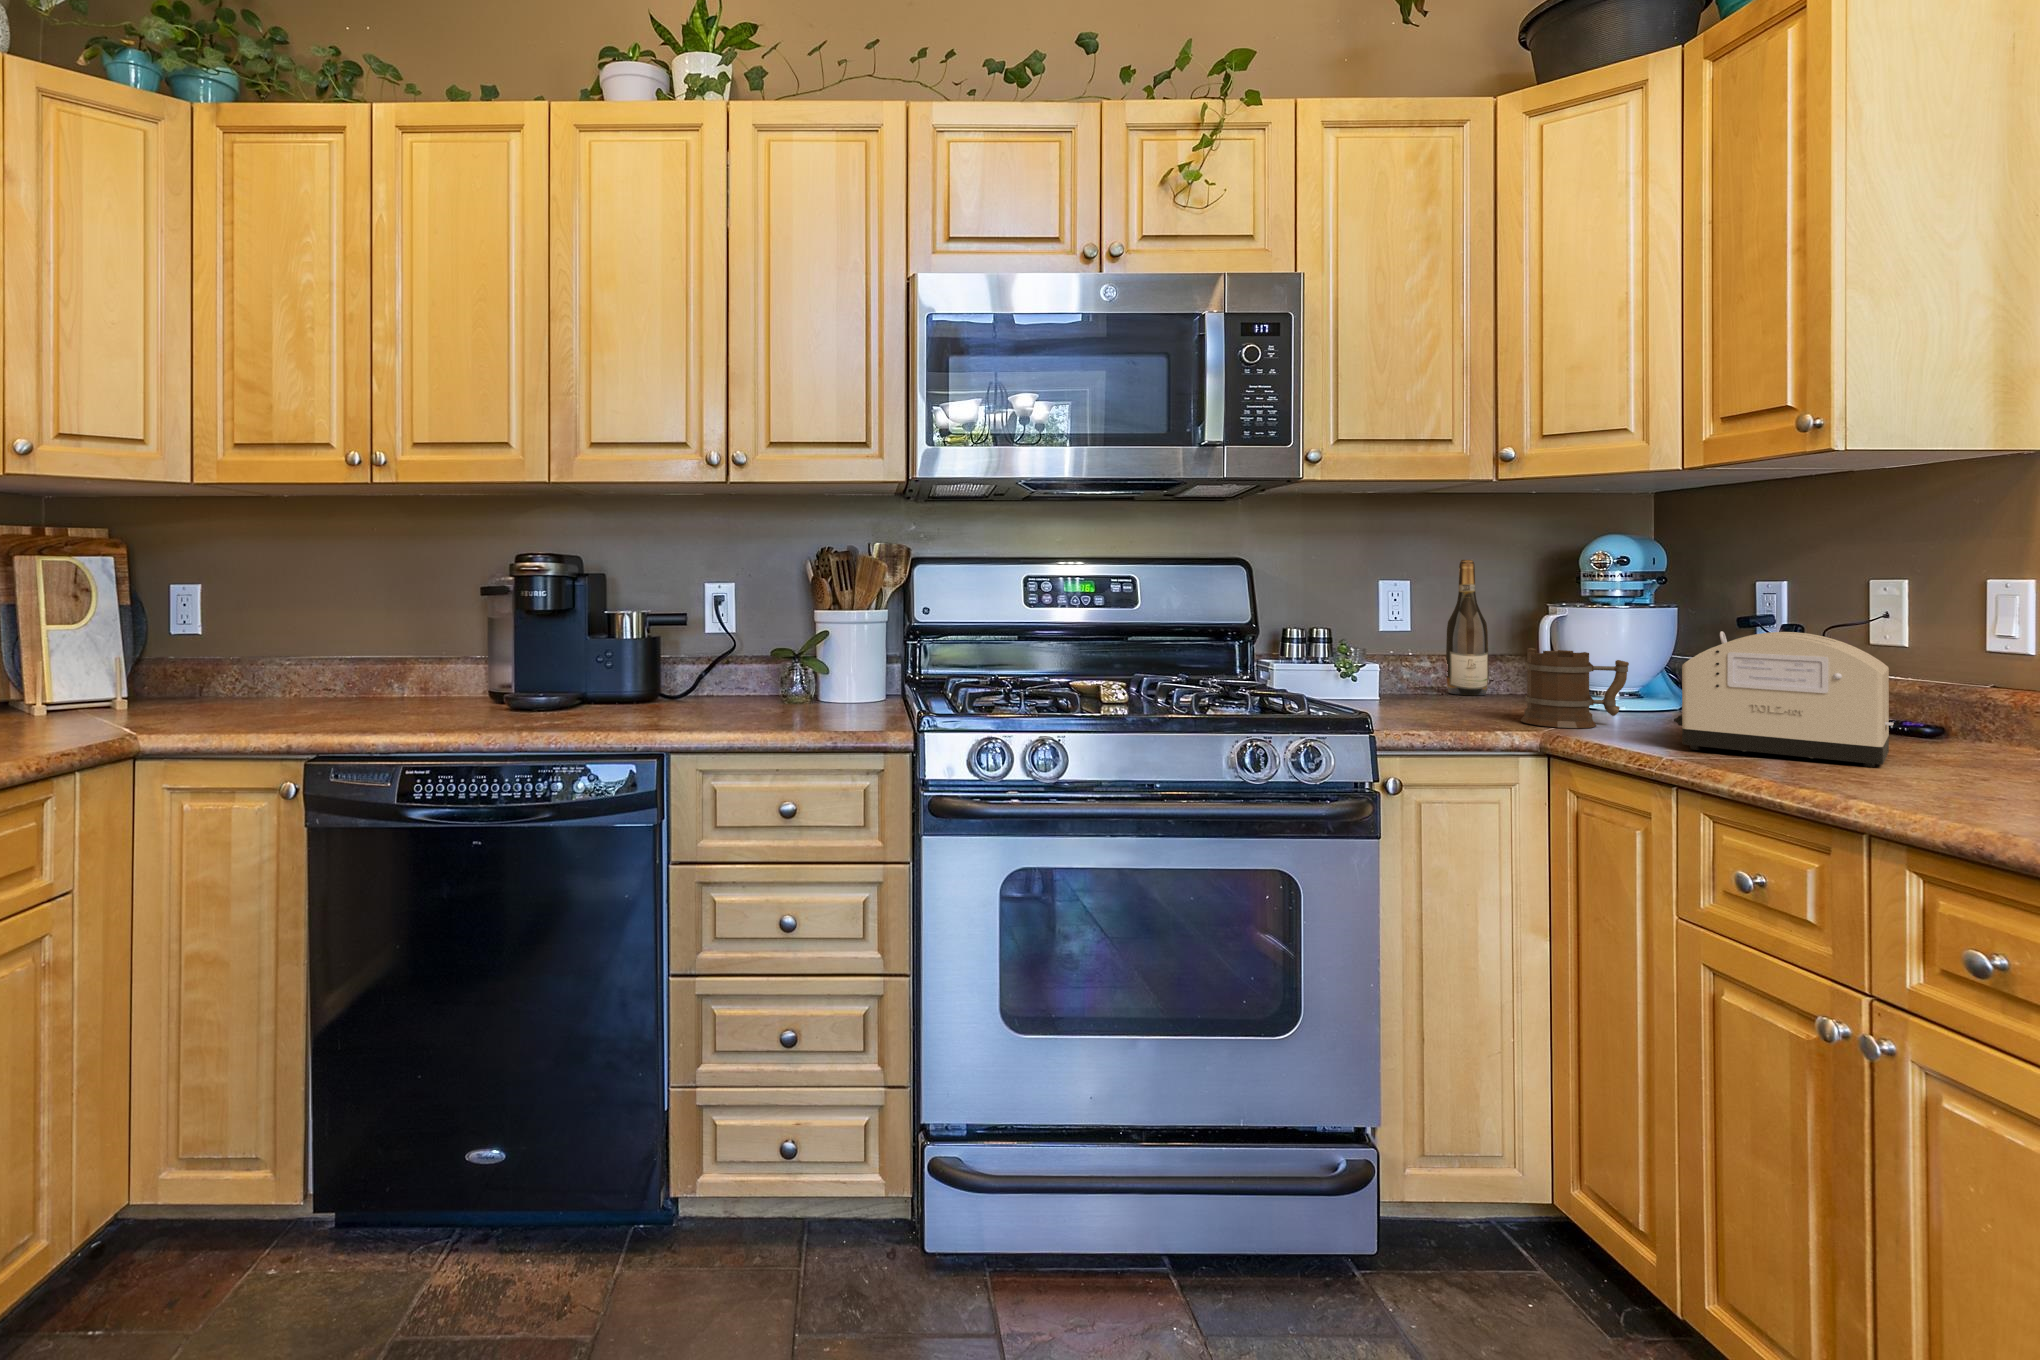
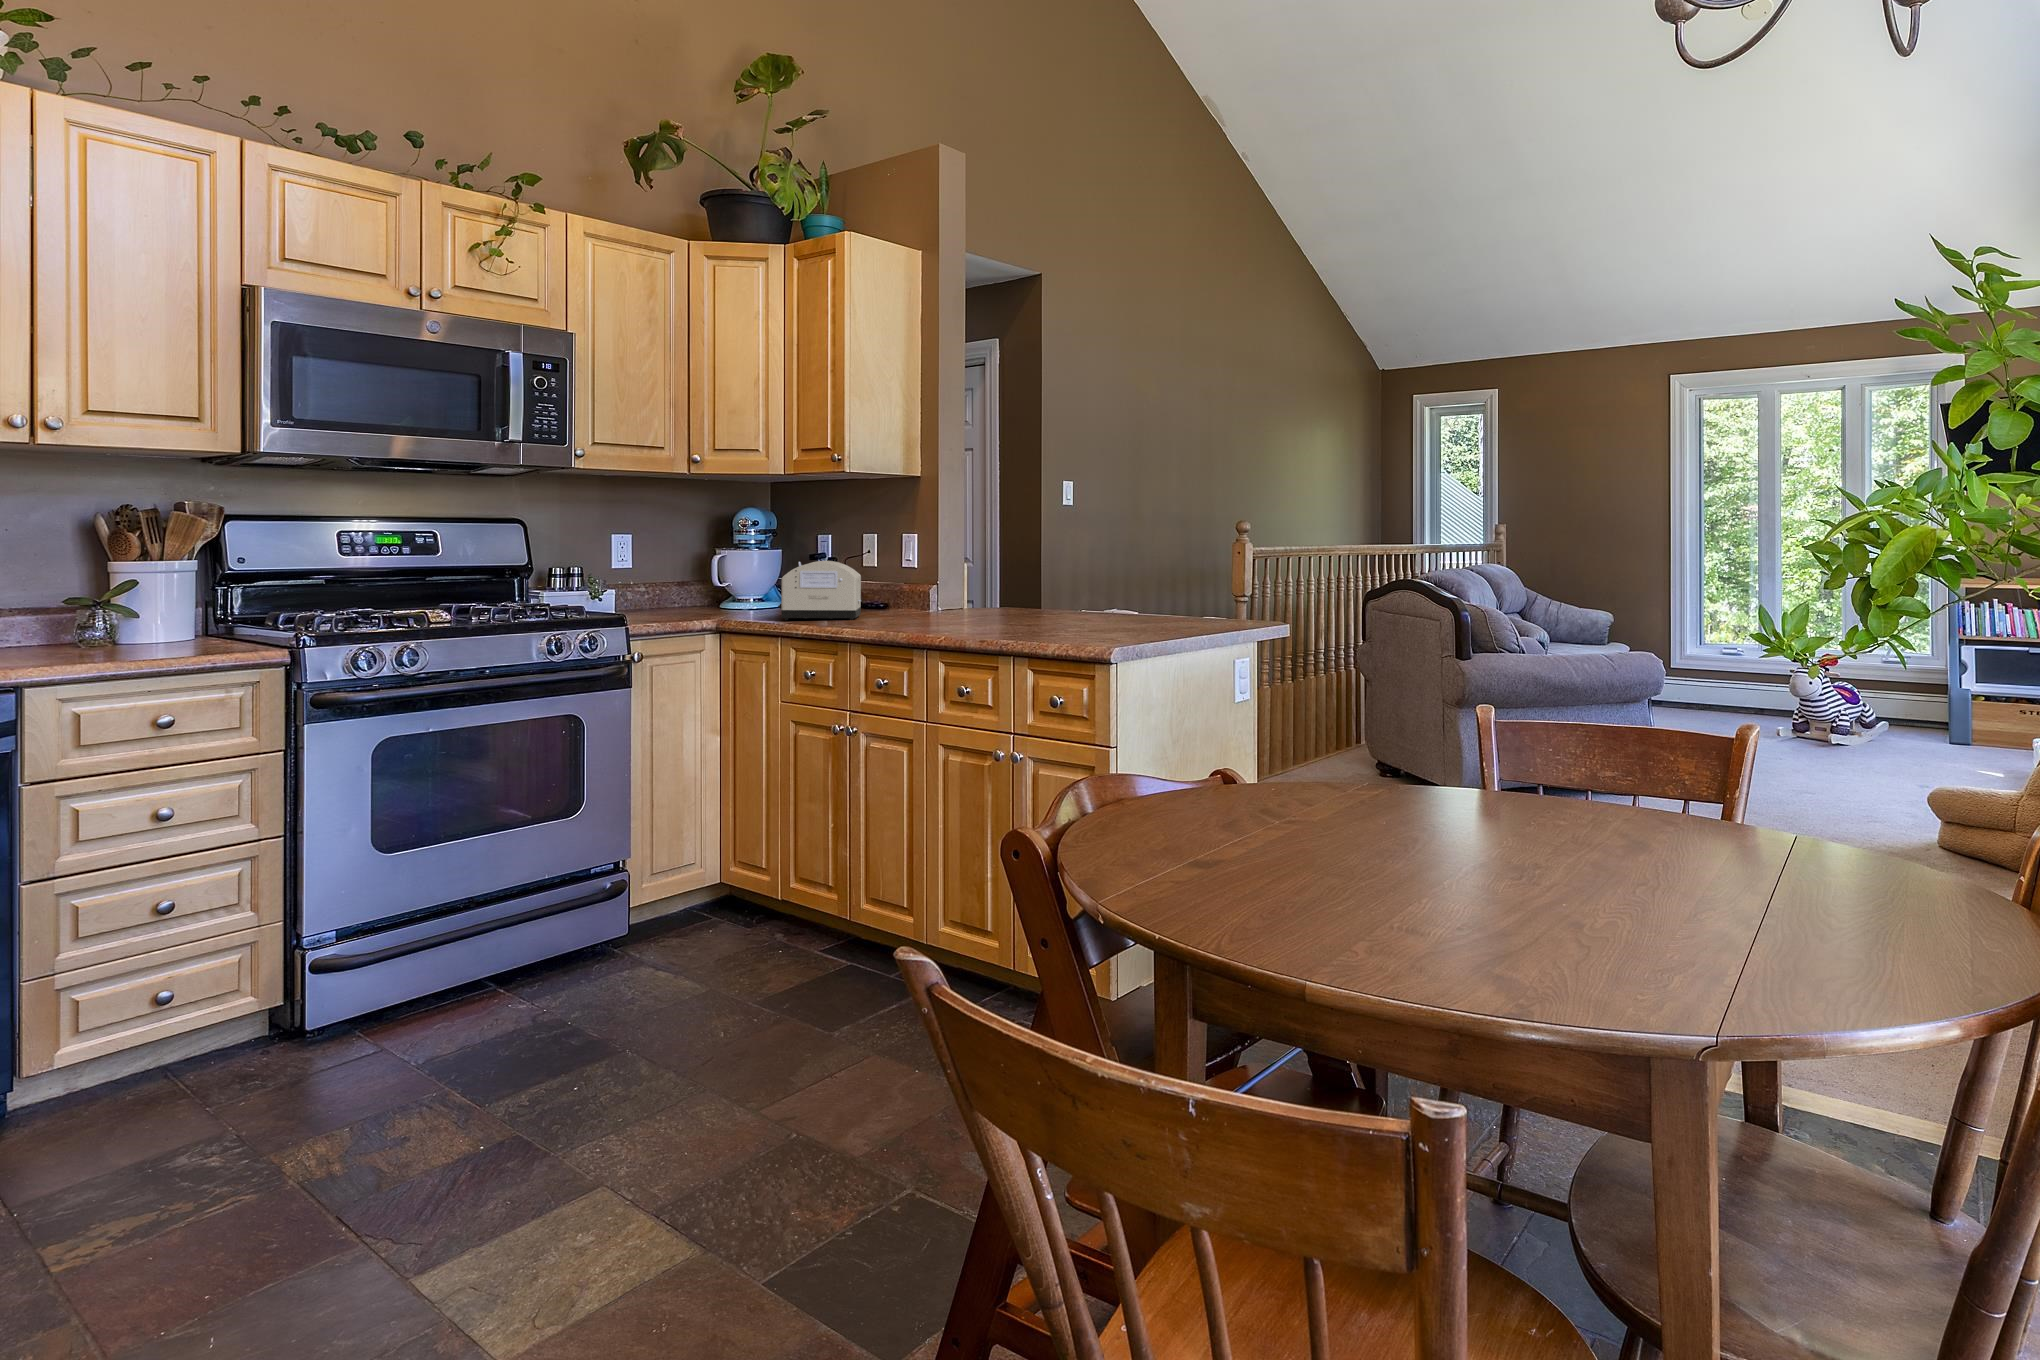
wine bottle: present [1446,560,1489,695] -> none [656,522,682,609]
mug: present [1521,648,1629,728] -> none [704,574,759,618]

